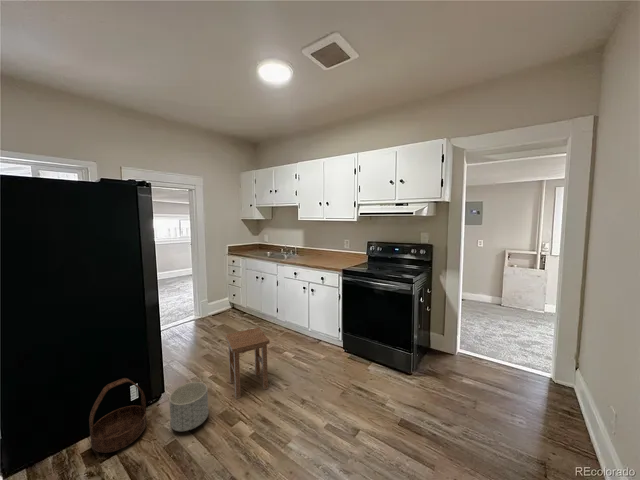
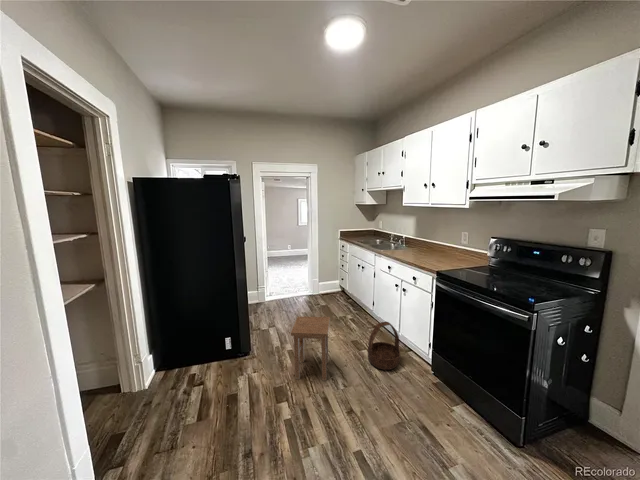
basket: present [89,378,147,453] -> present [368,322,400,370]
planter: present [169,382,208,431] -> none [236,350,268,391]

